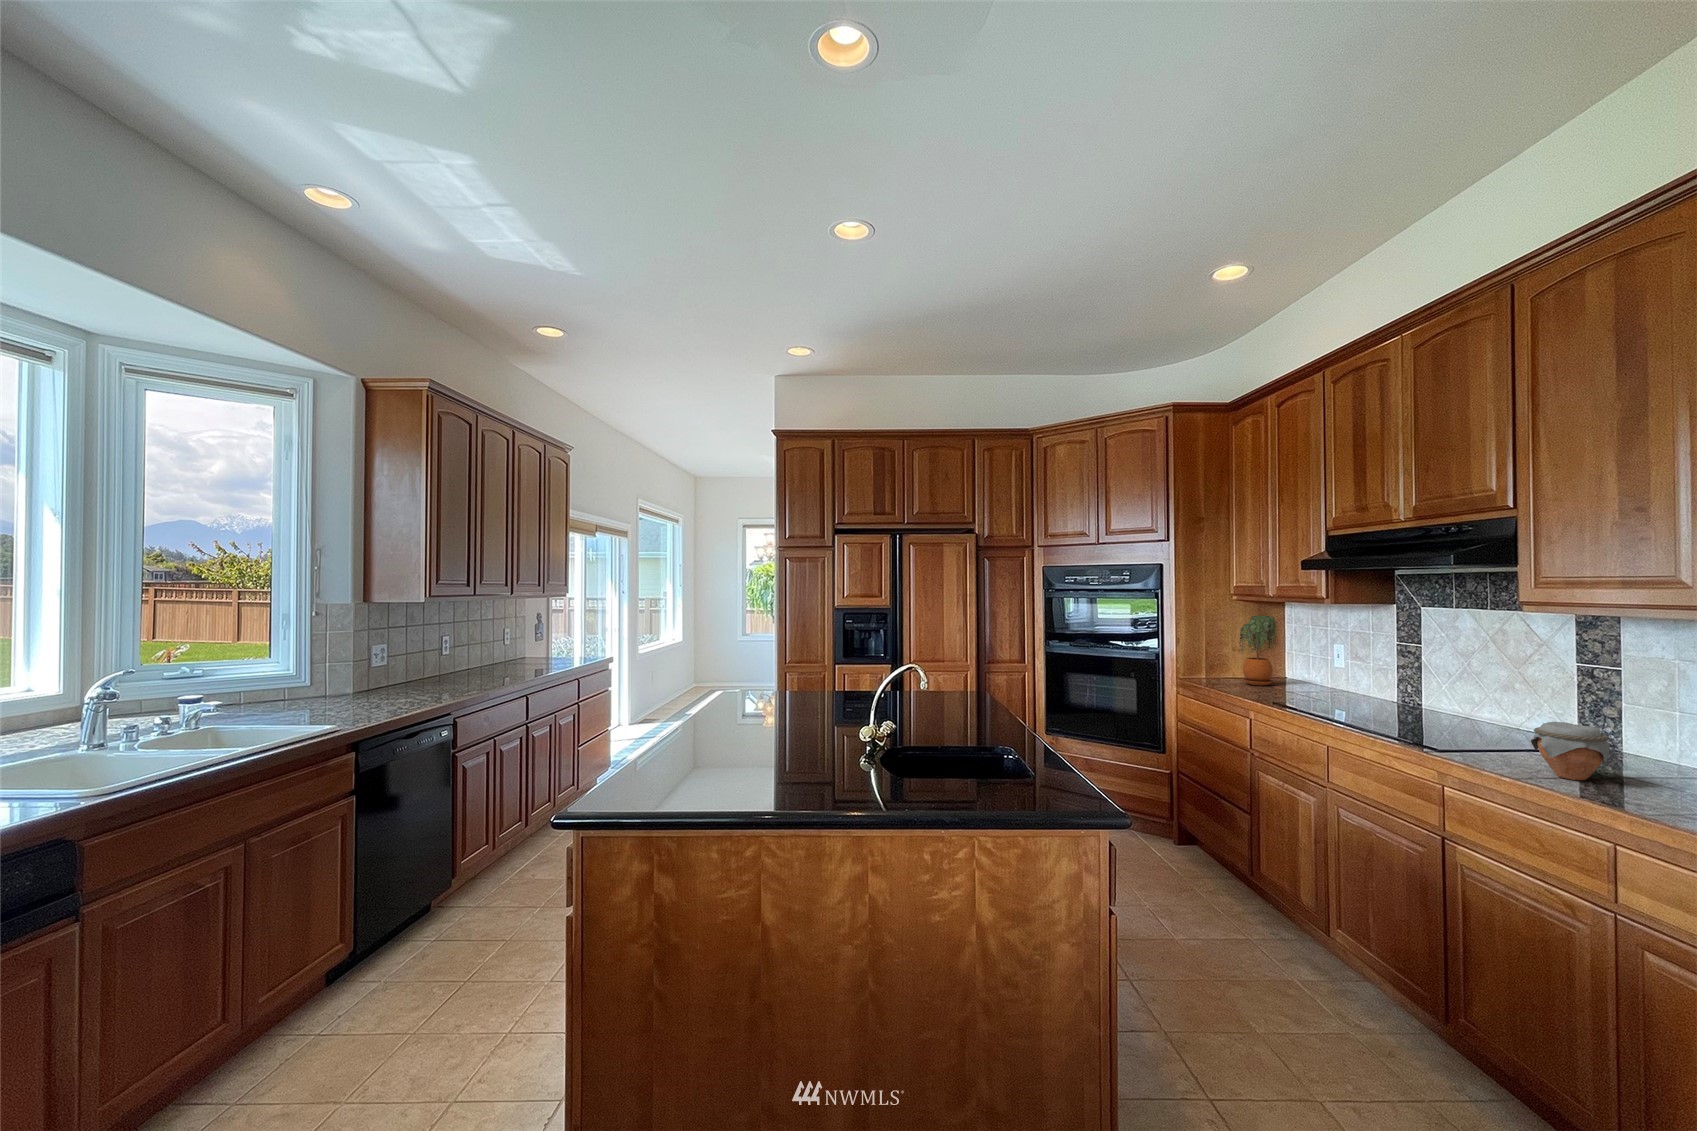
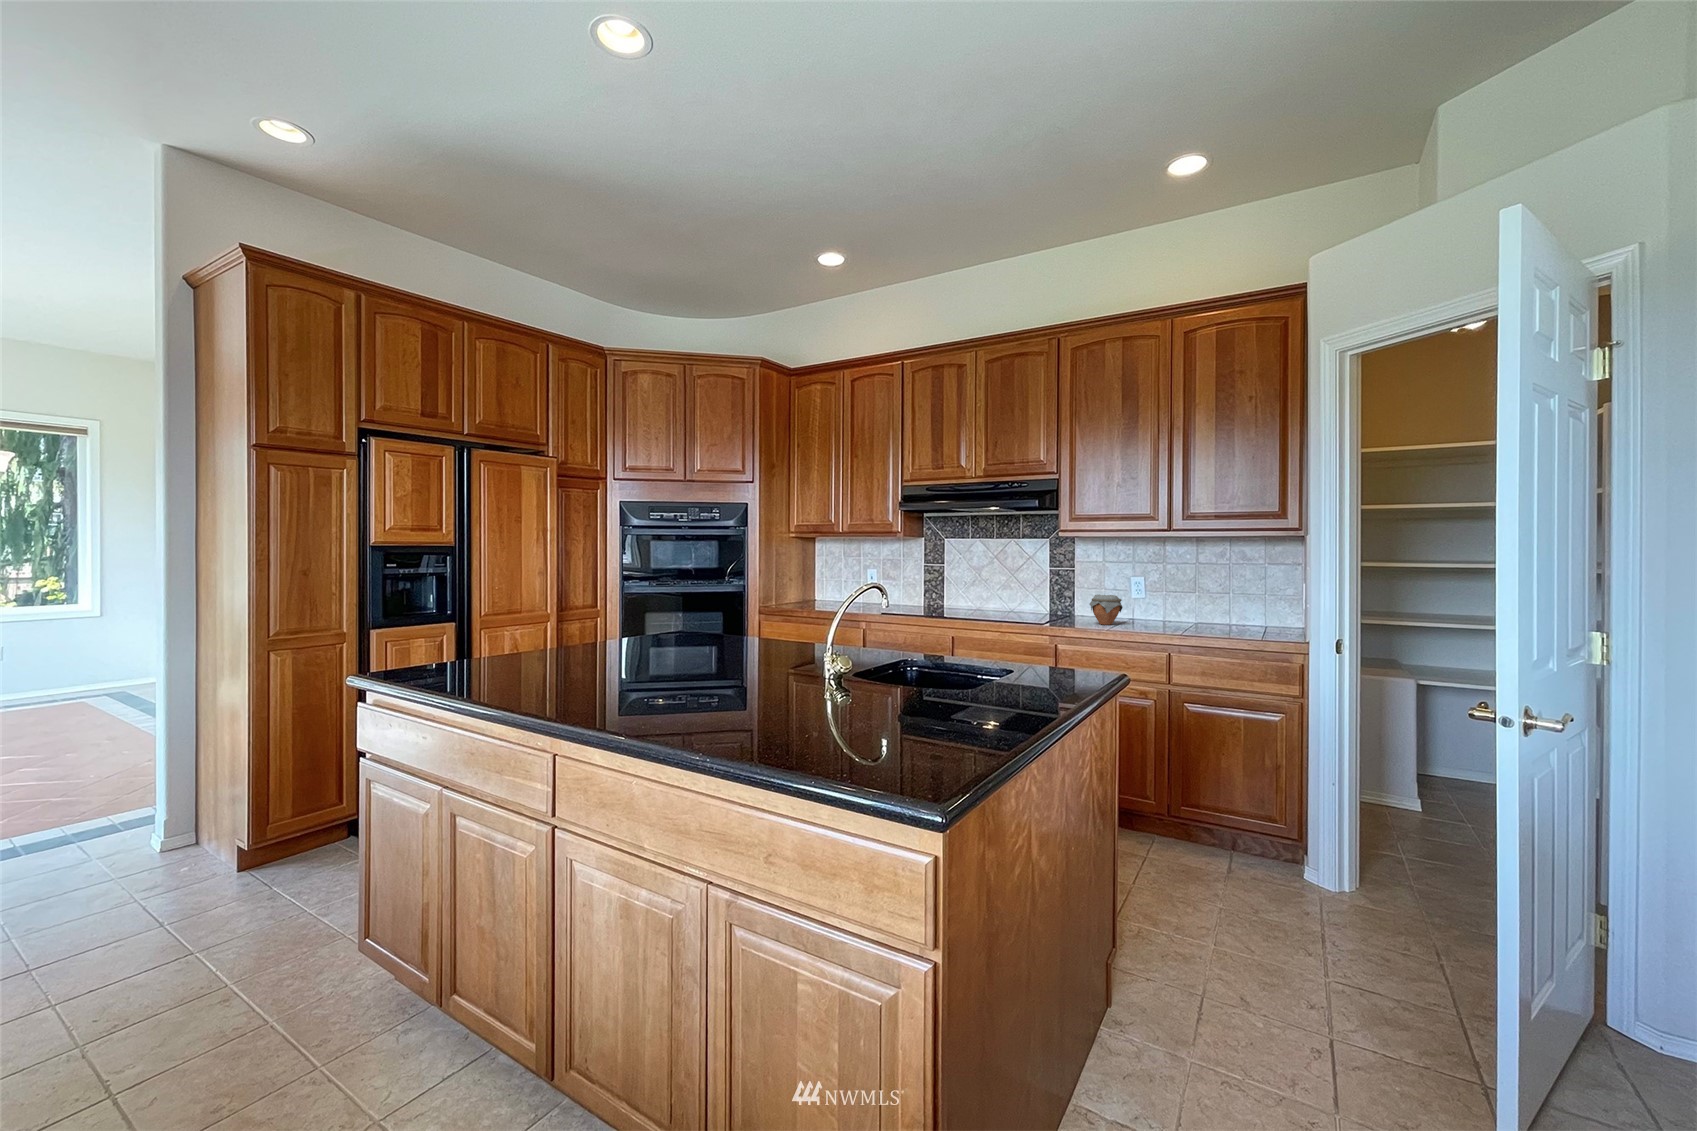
potted plant: present [1239,615,1278,685] -> none [806,551,834,609]

